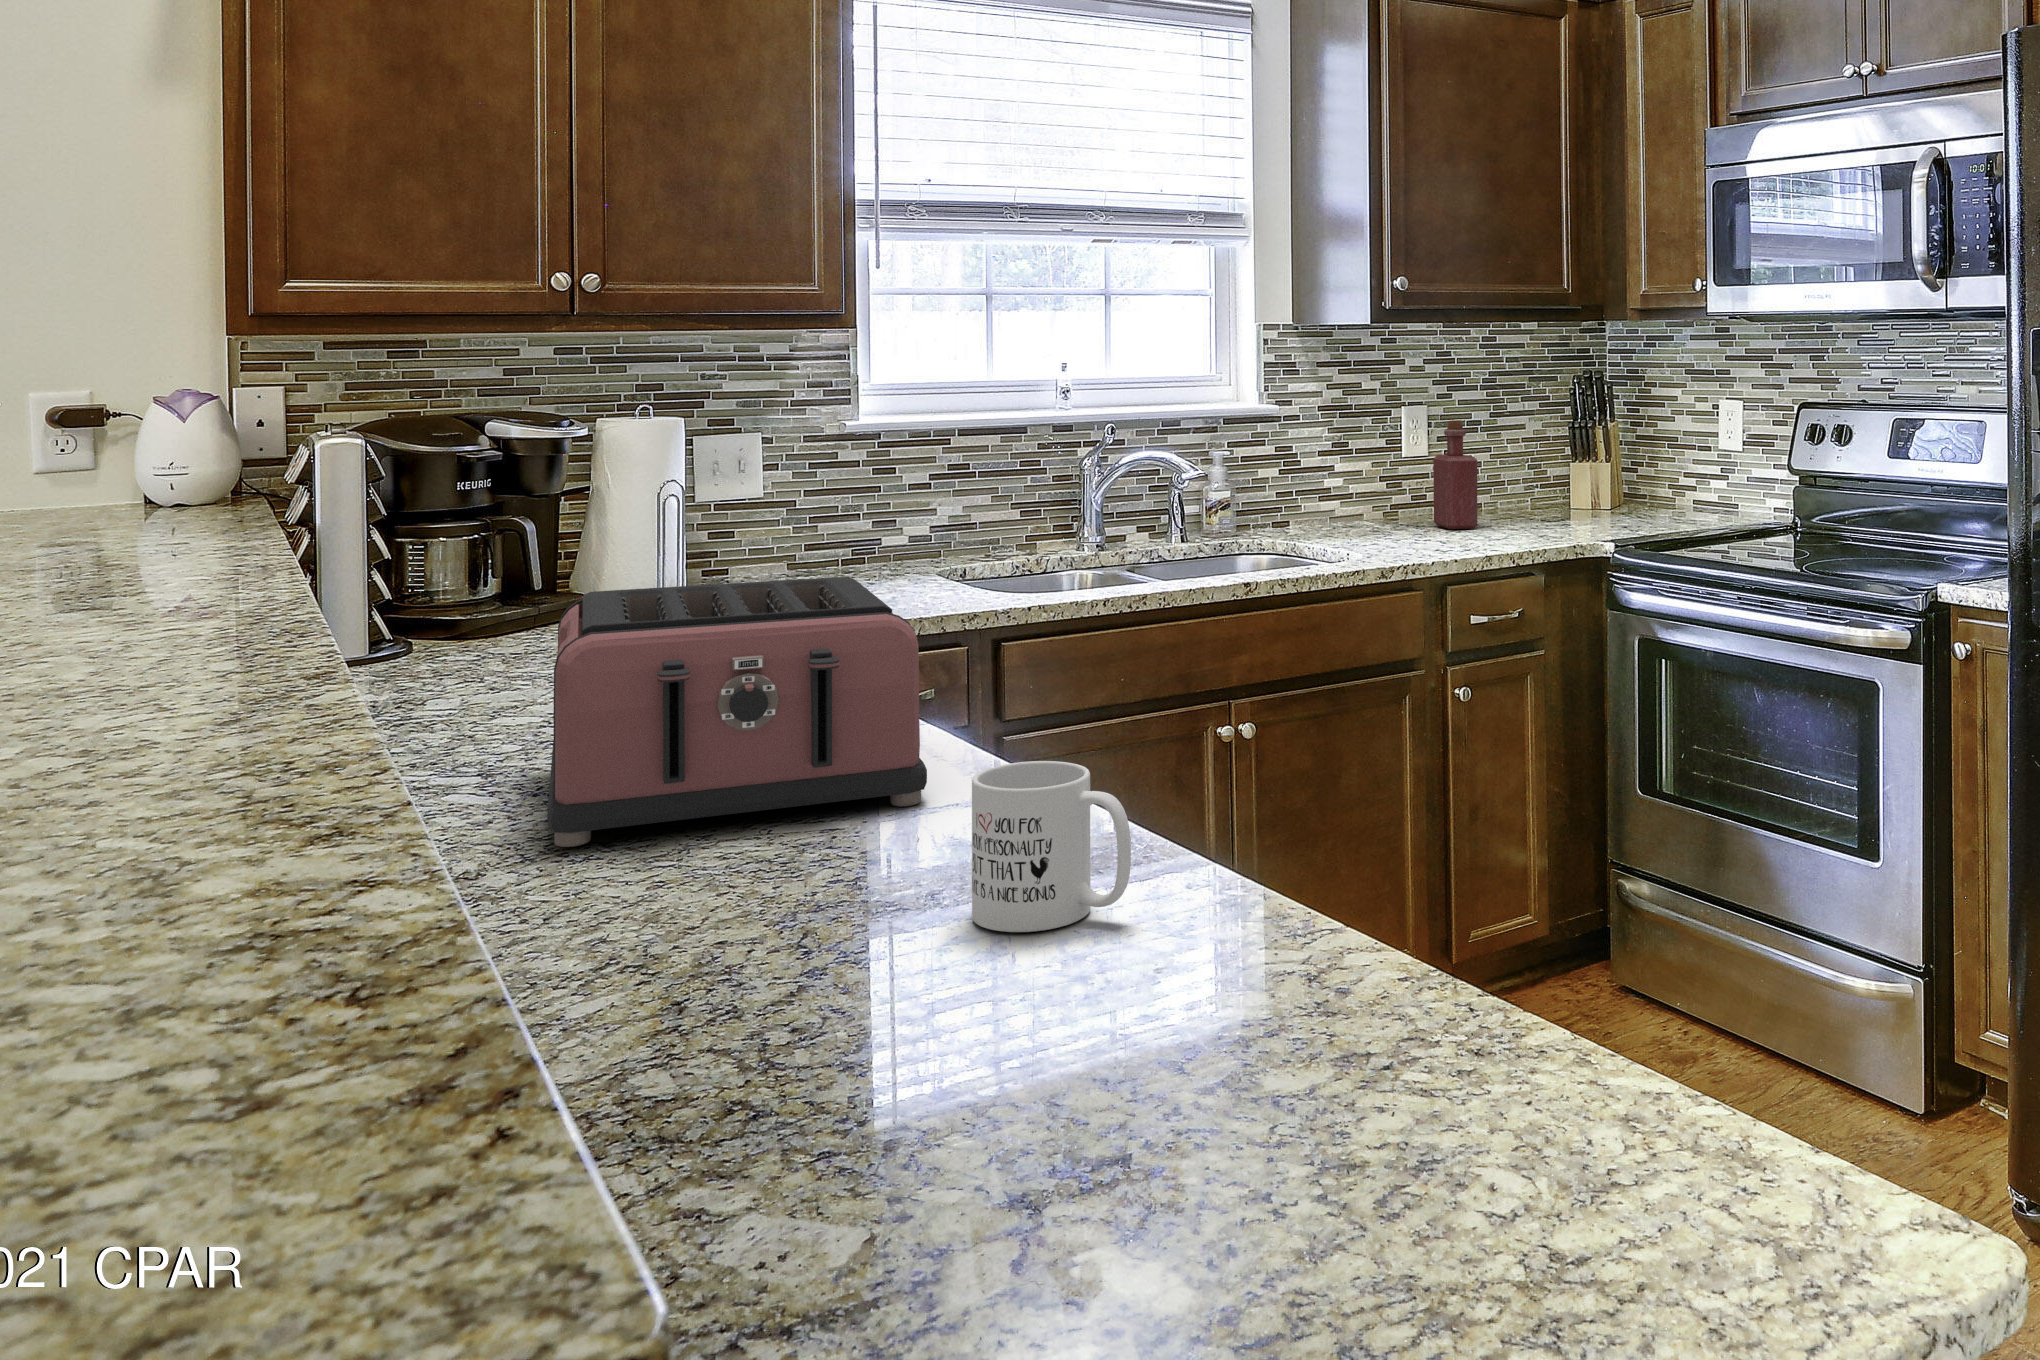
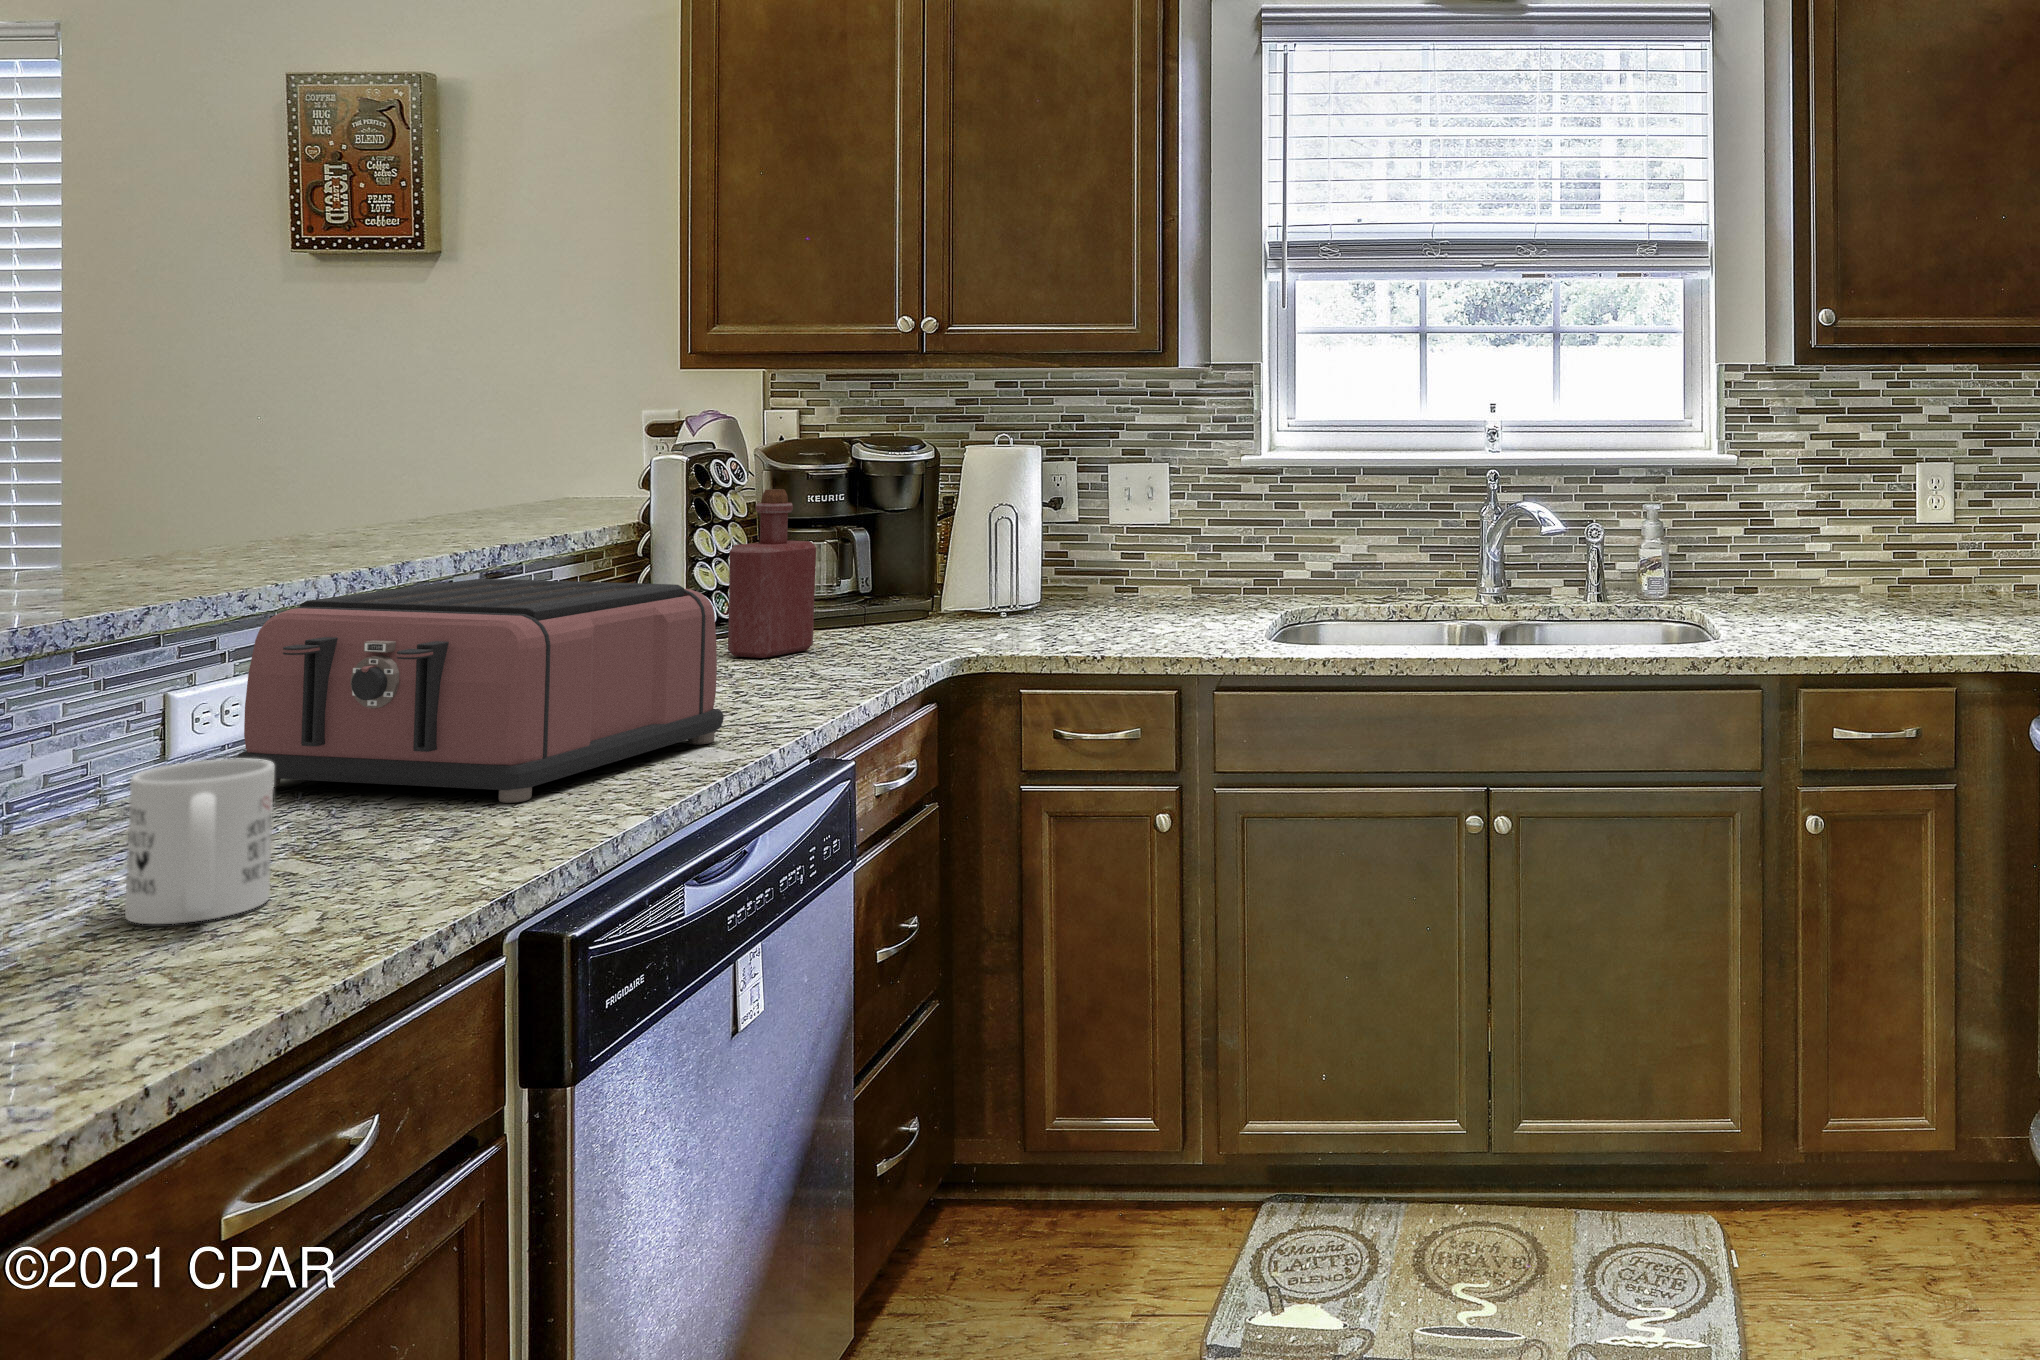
bottle: present [1433,420,1477,529] -> present [728,489,816,658]

